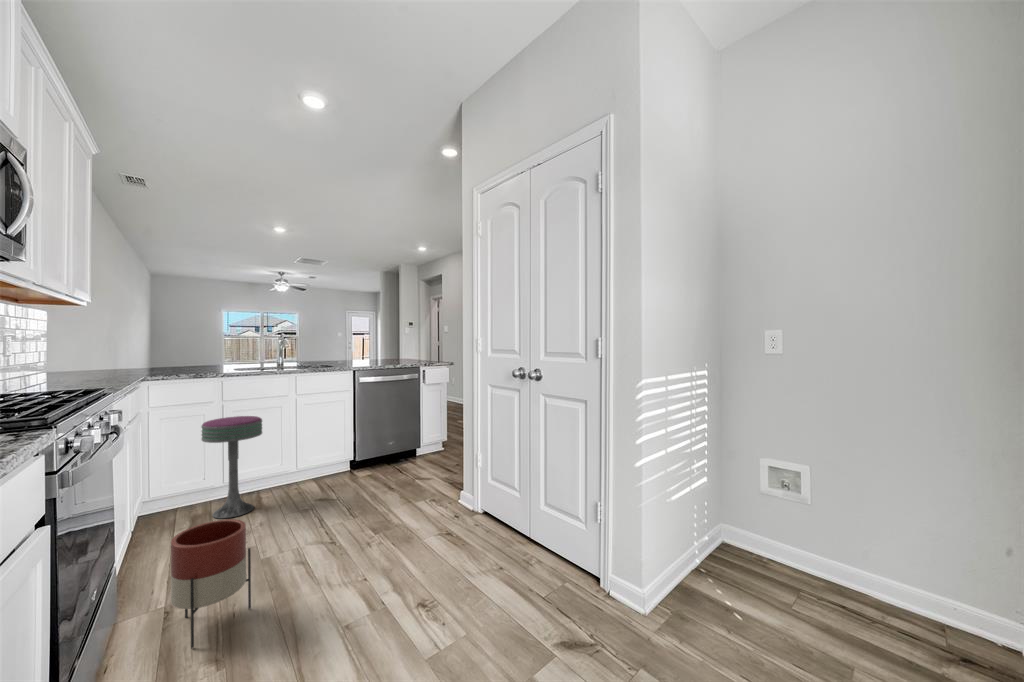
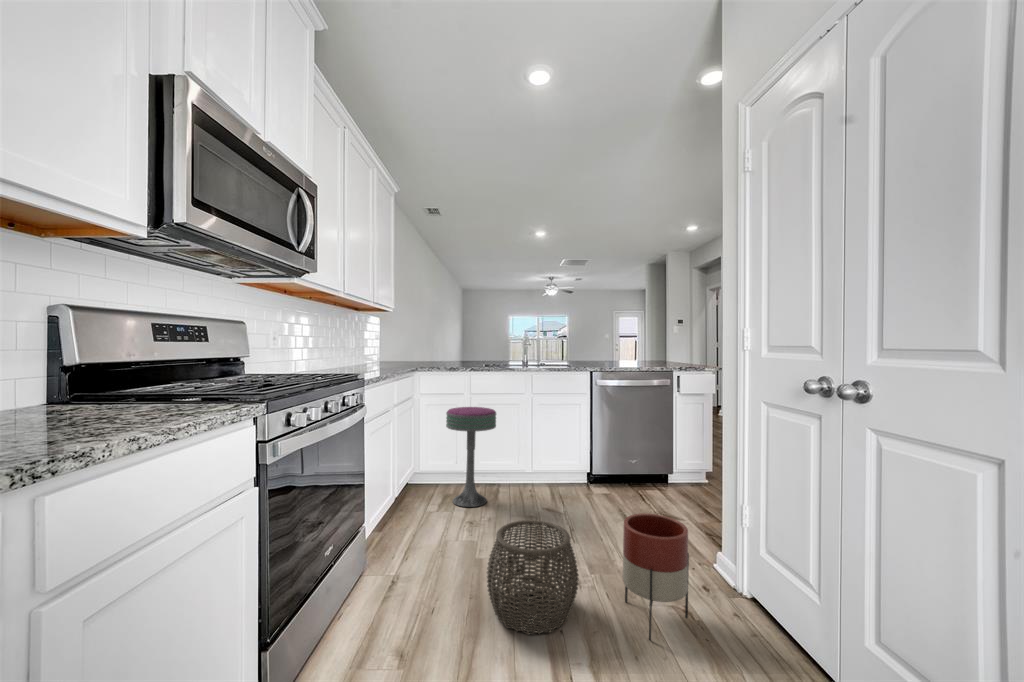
woven basket: none [291,499,374,591] -> present [487,520,579,635]
planter: present [171,519,251,649] -> present [622,514,689,640]

